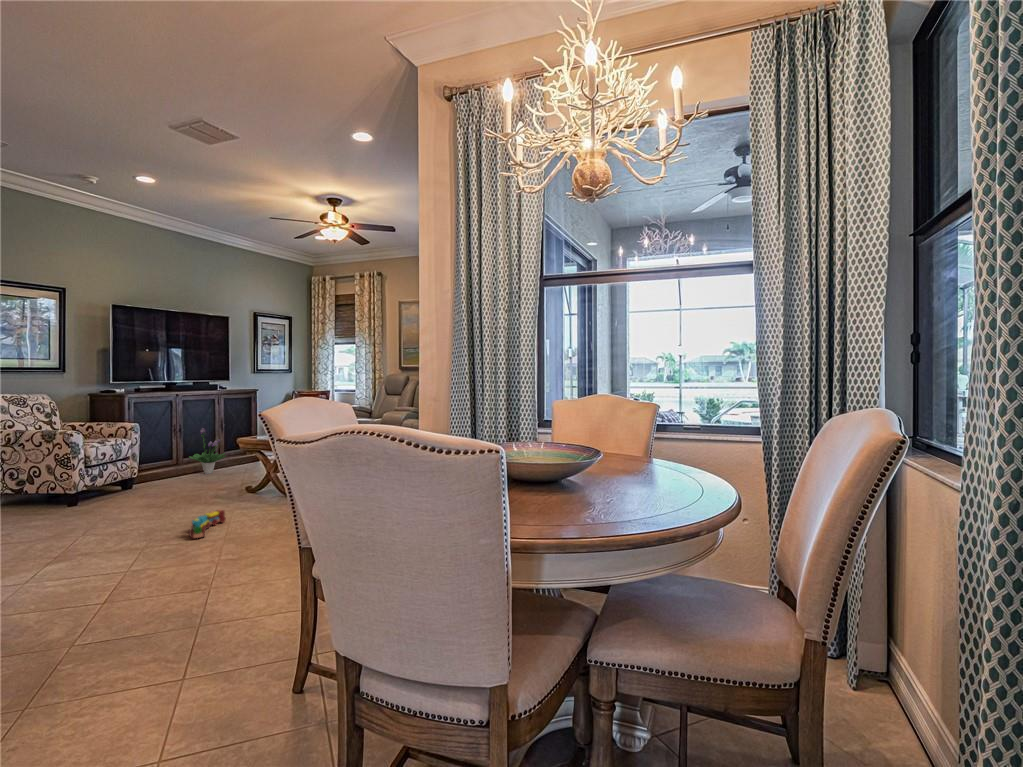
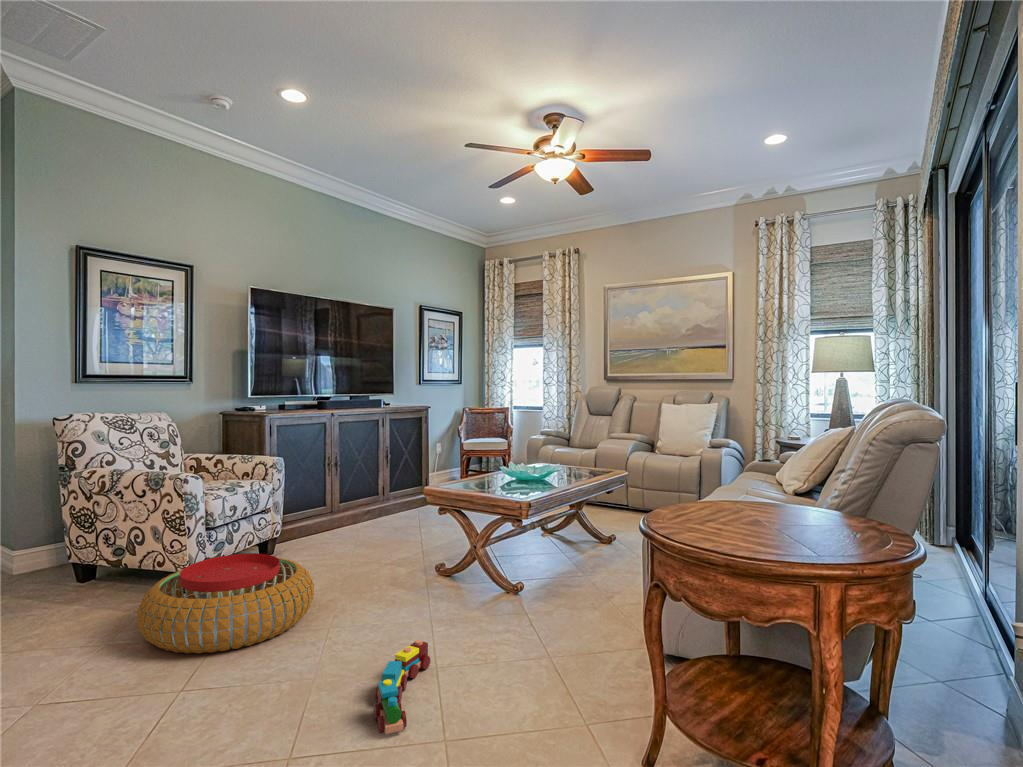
potted plant: present [189,428,226,474] -> none [344,461,394,527]
pouf: none [46,477,161,525] -> present [137,554,314,654]

